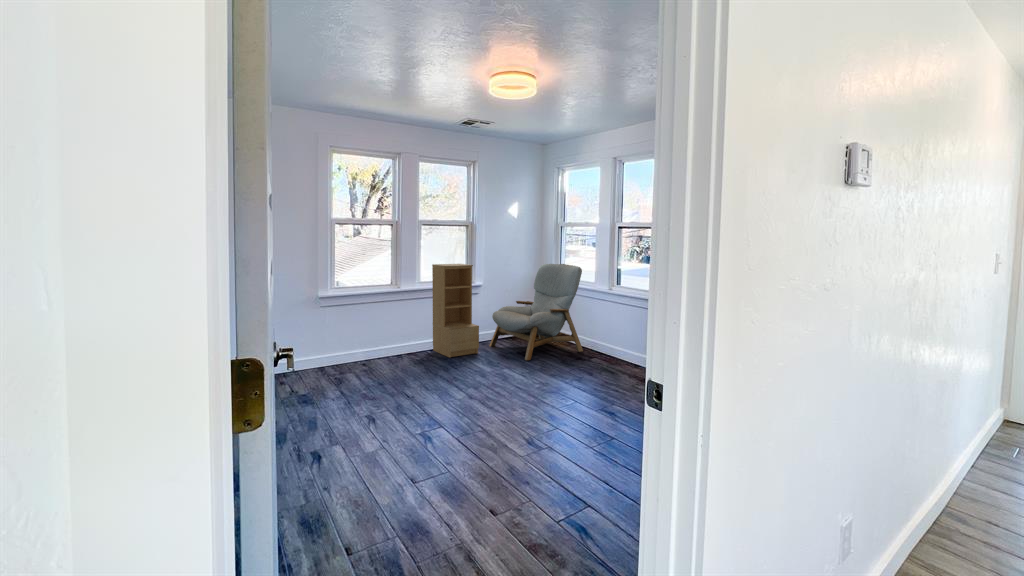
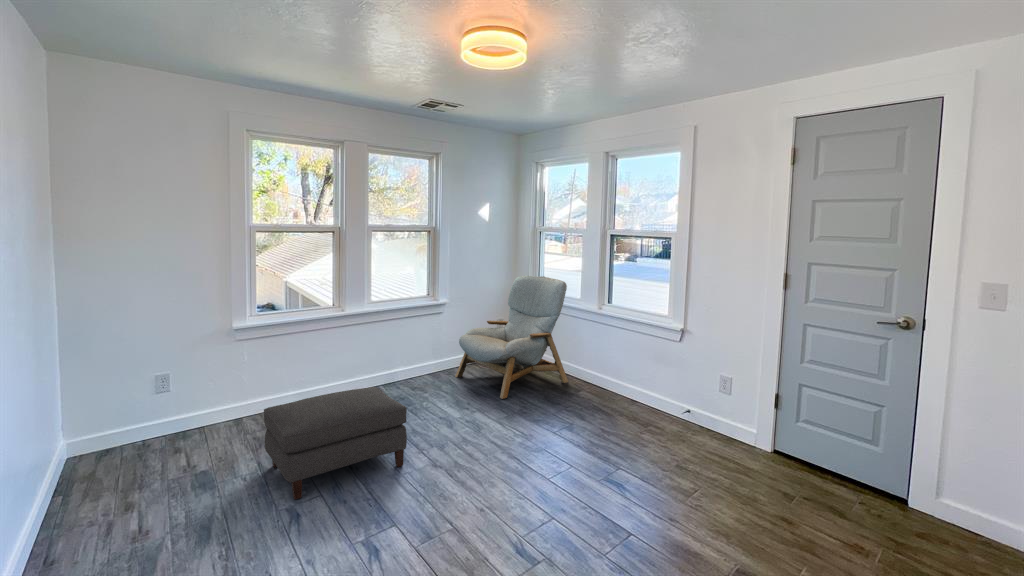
bookshelf: present [432,264,479,358] -> none [384,278,443,397]
ottoman: none [346,341,450,412] -> present [264,387,407,500]

